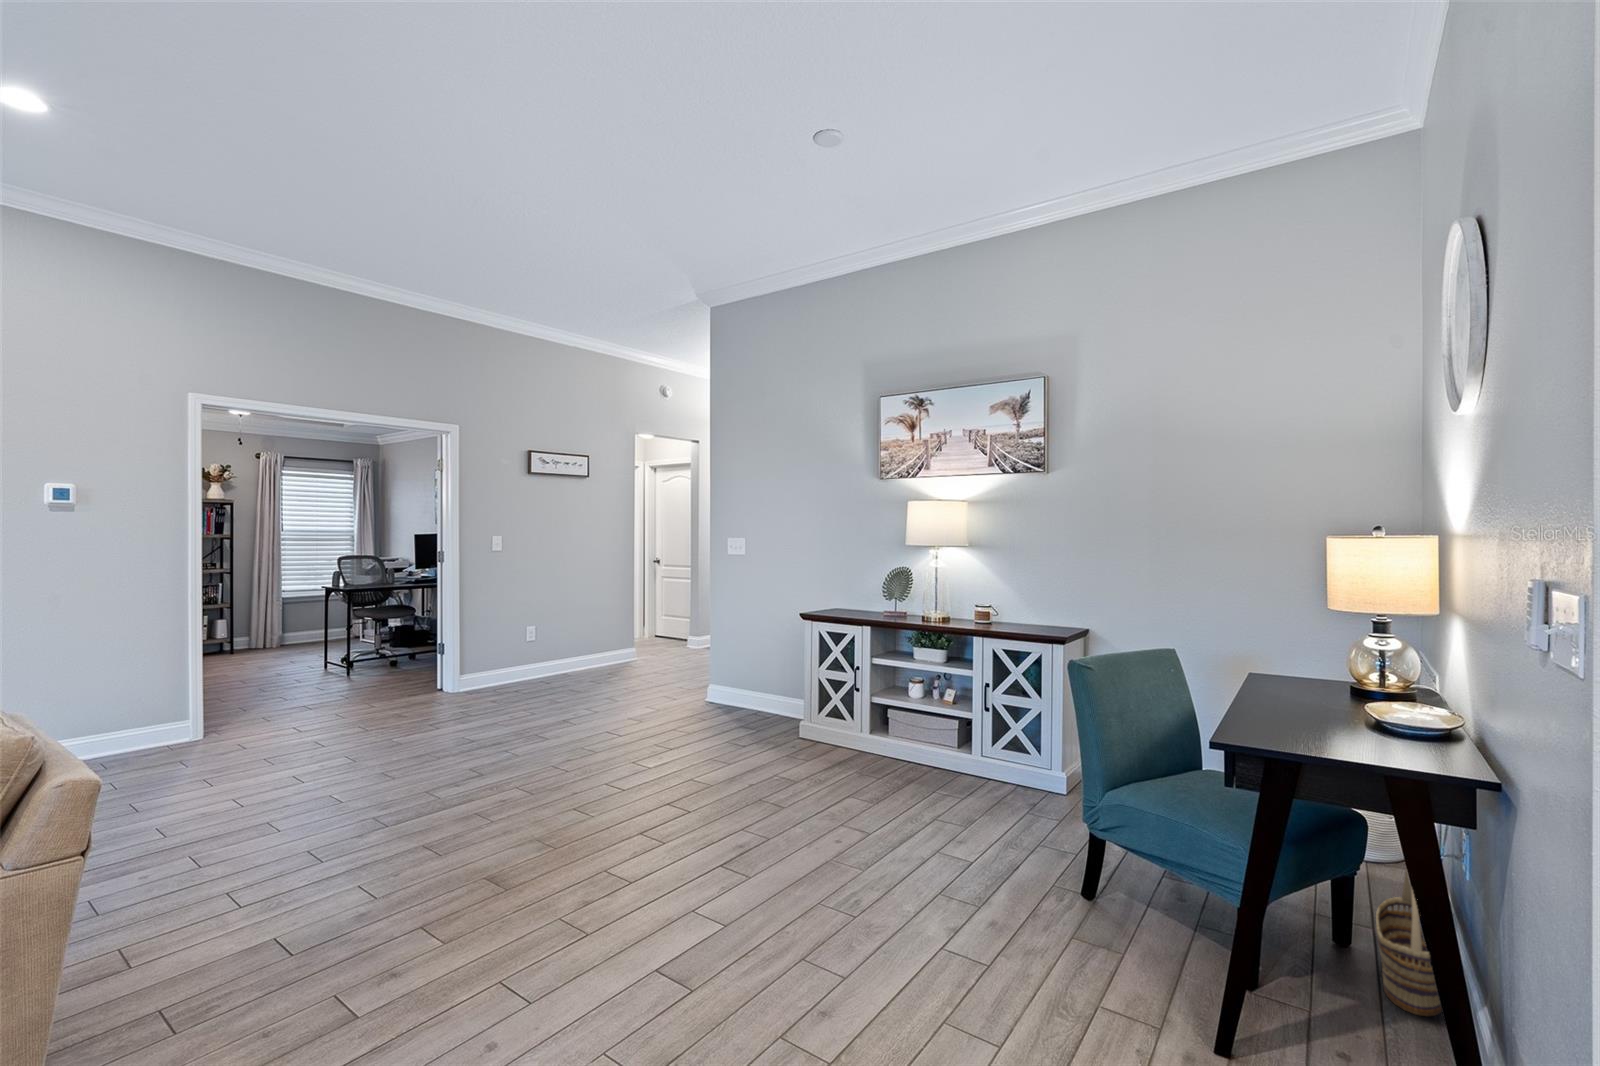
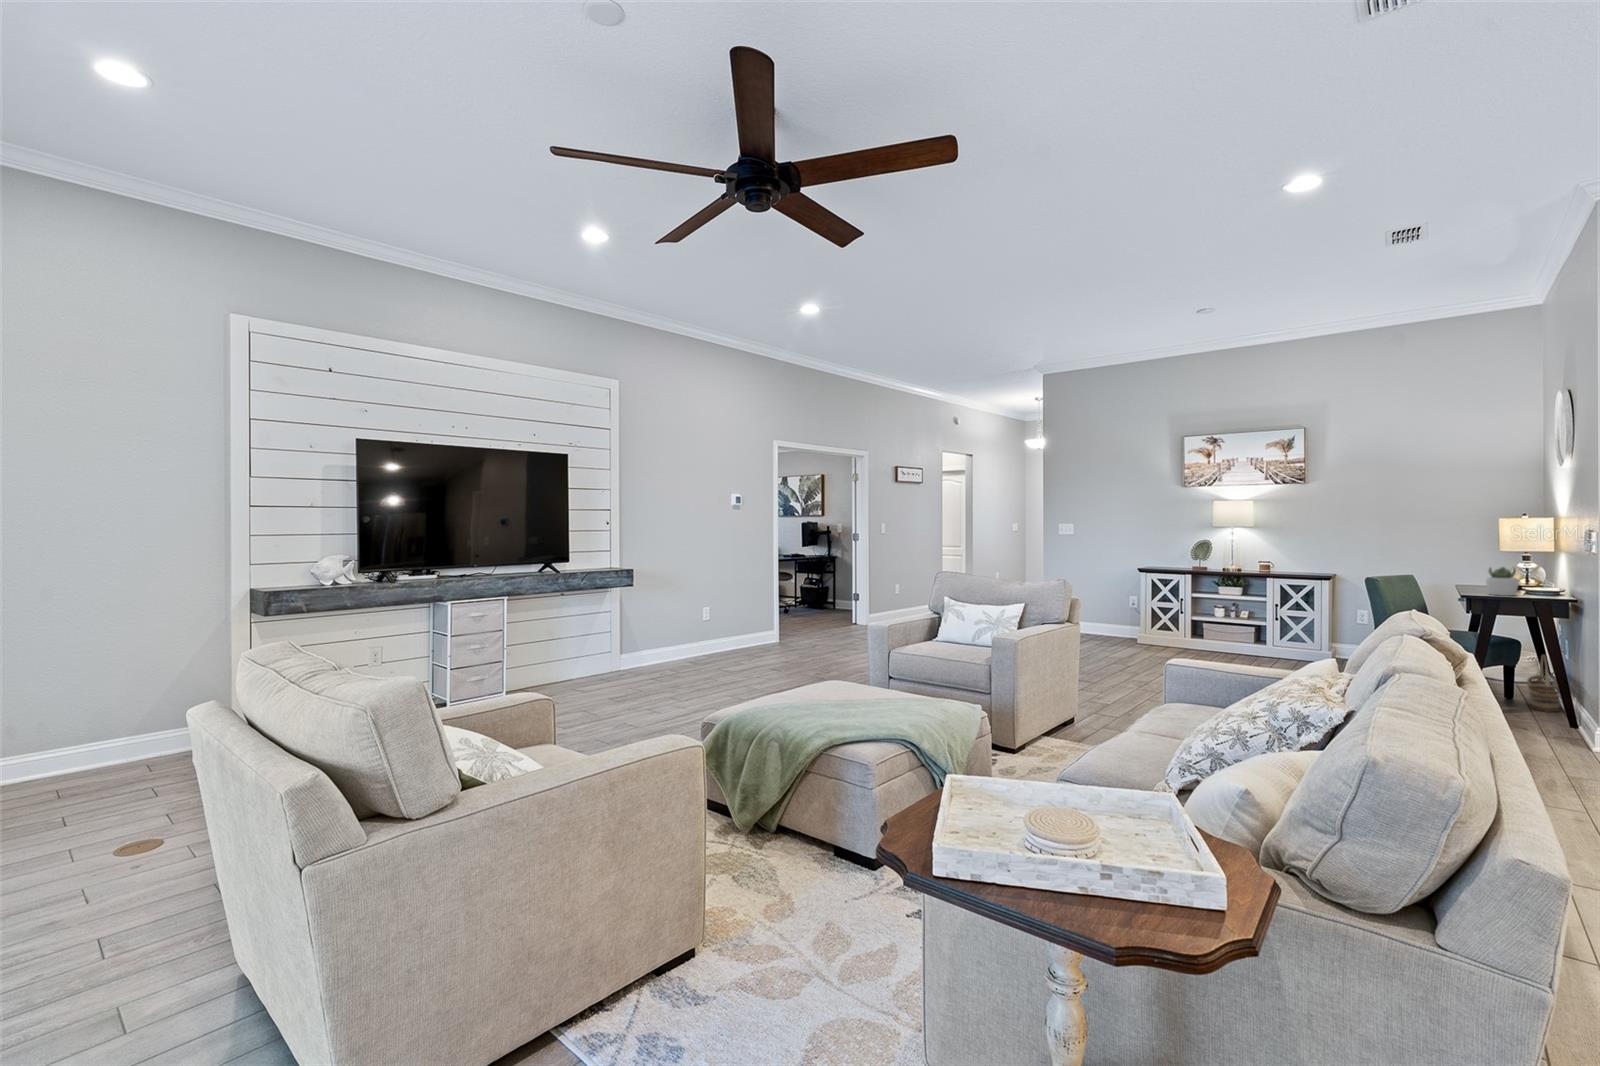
succulent plant: none [1288,652,1356,724] -> present [1486,567,1519,596]

